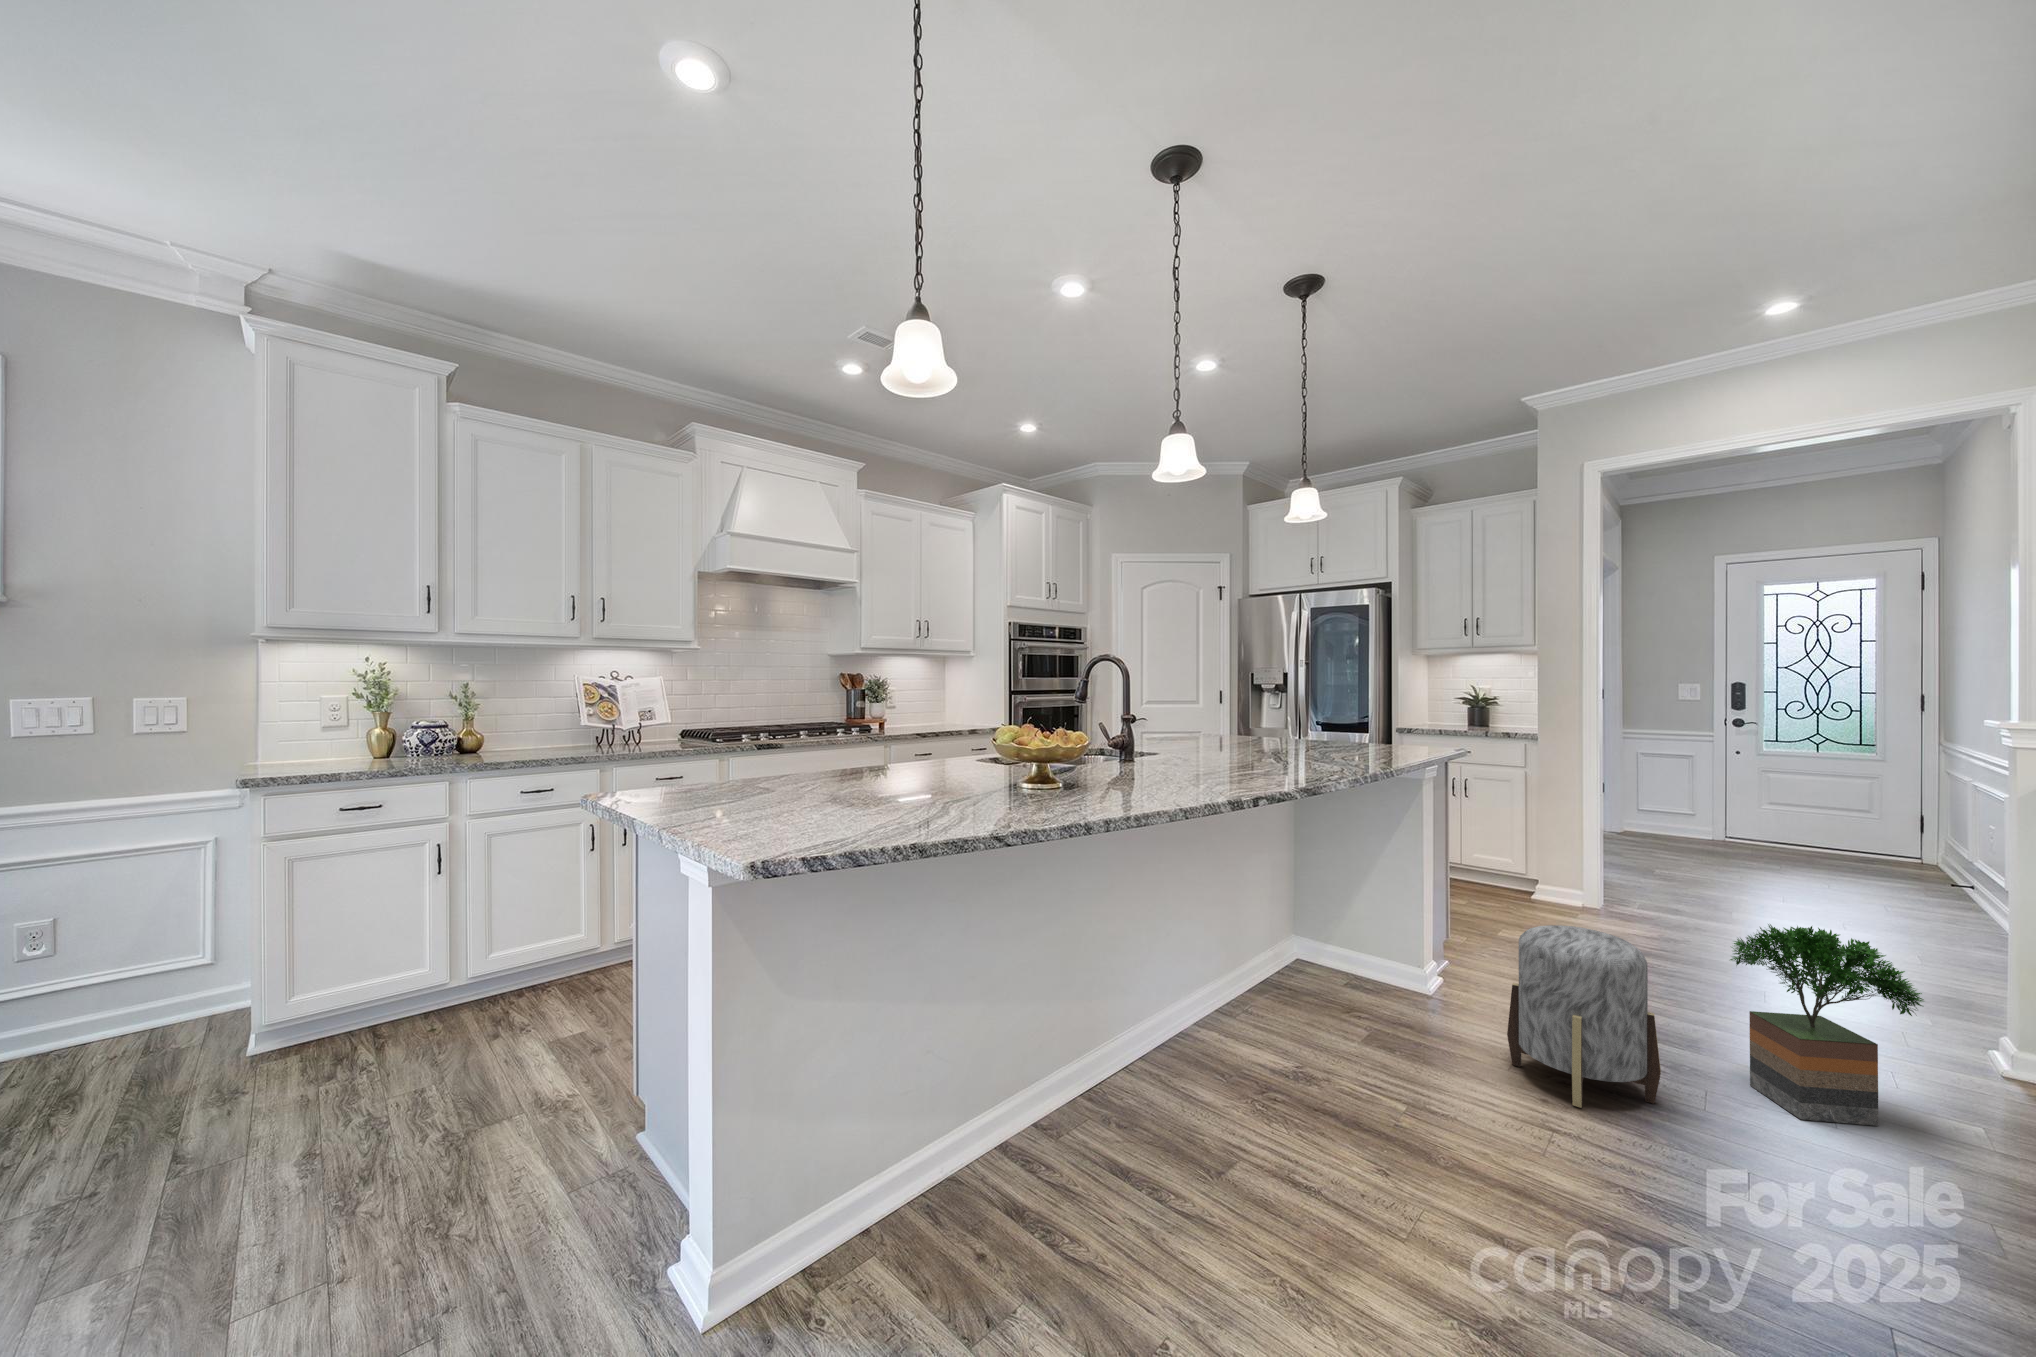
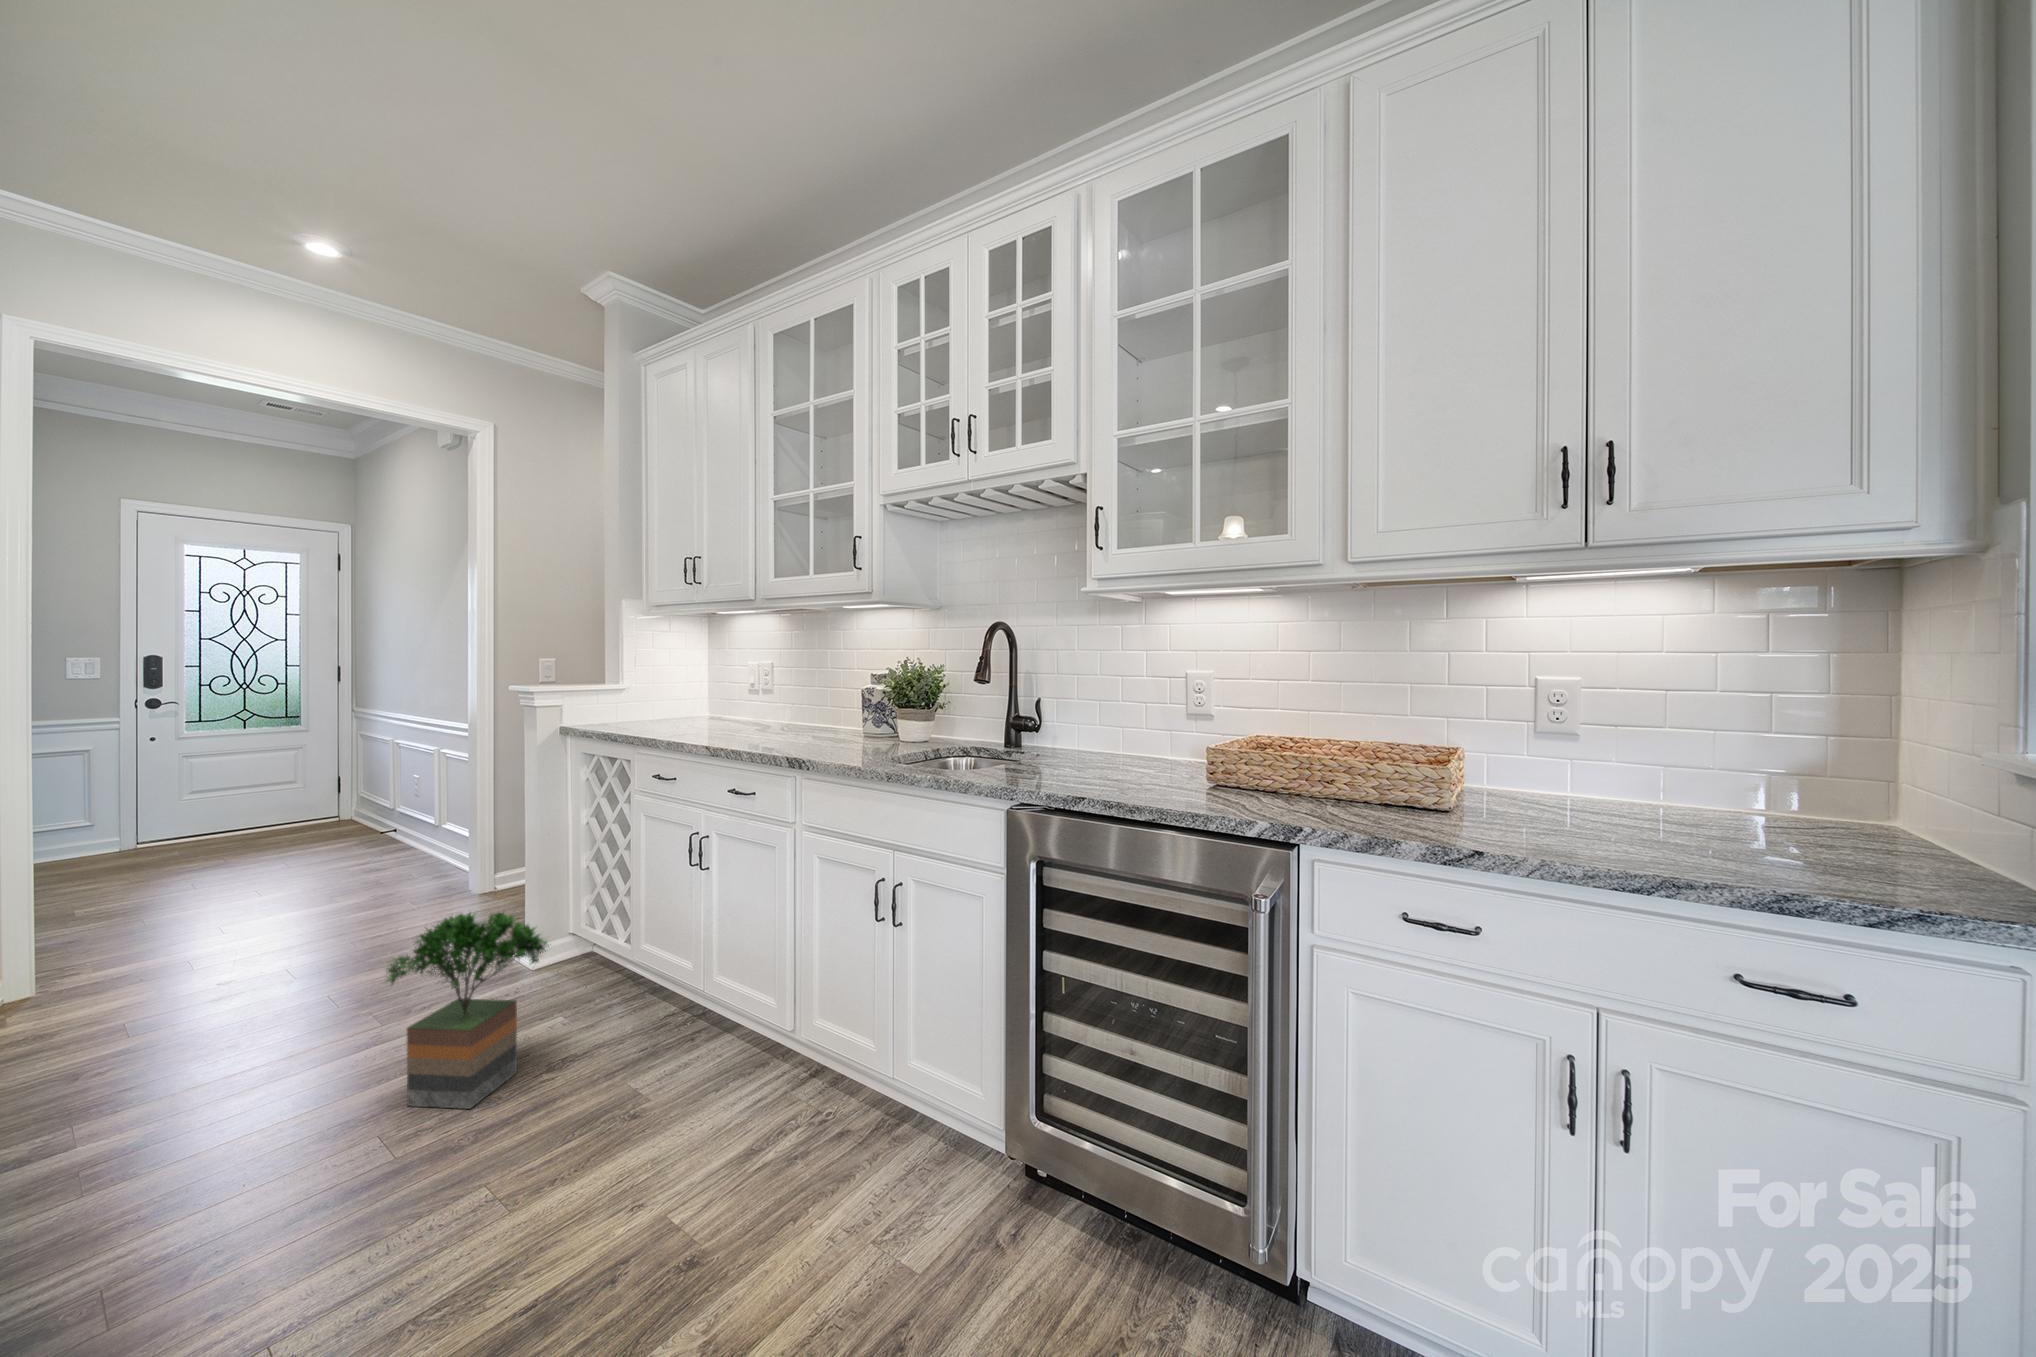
stool: present [1507,925,1661,1108] -> none [106,1015,355,1300]

